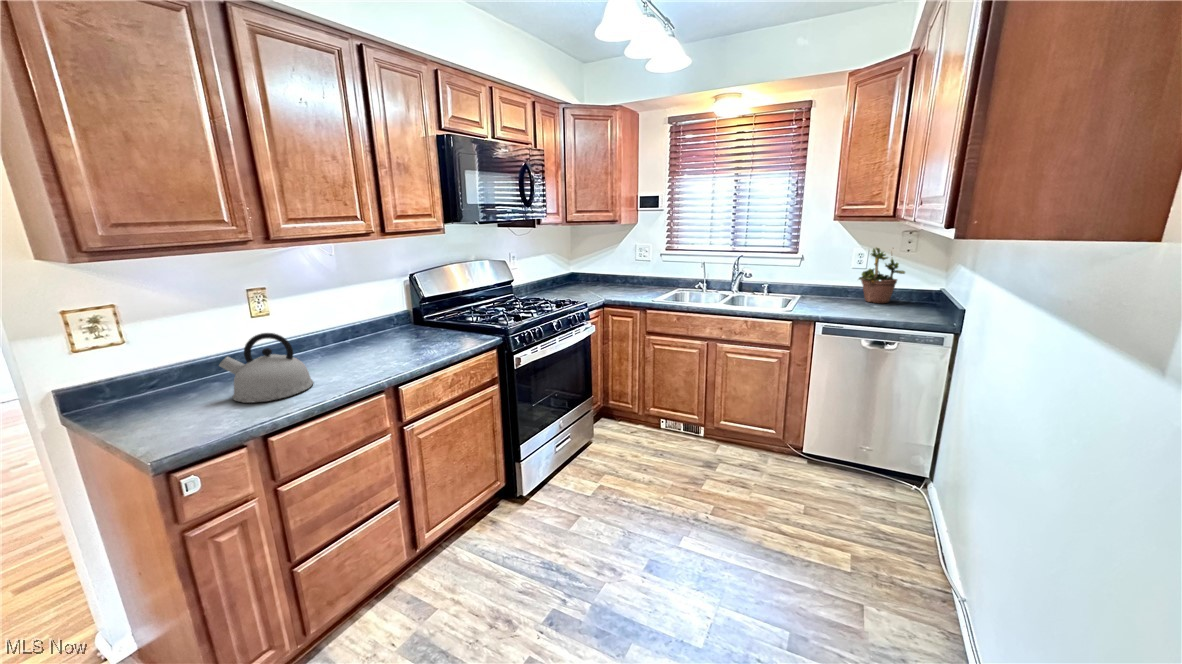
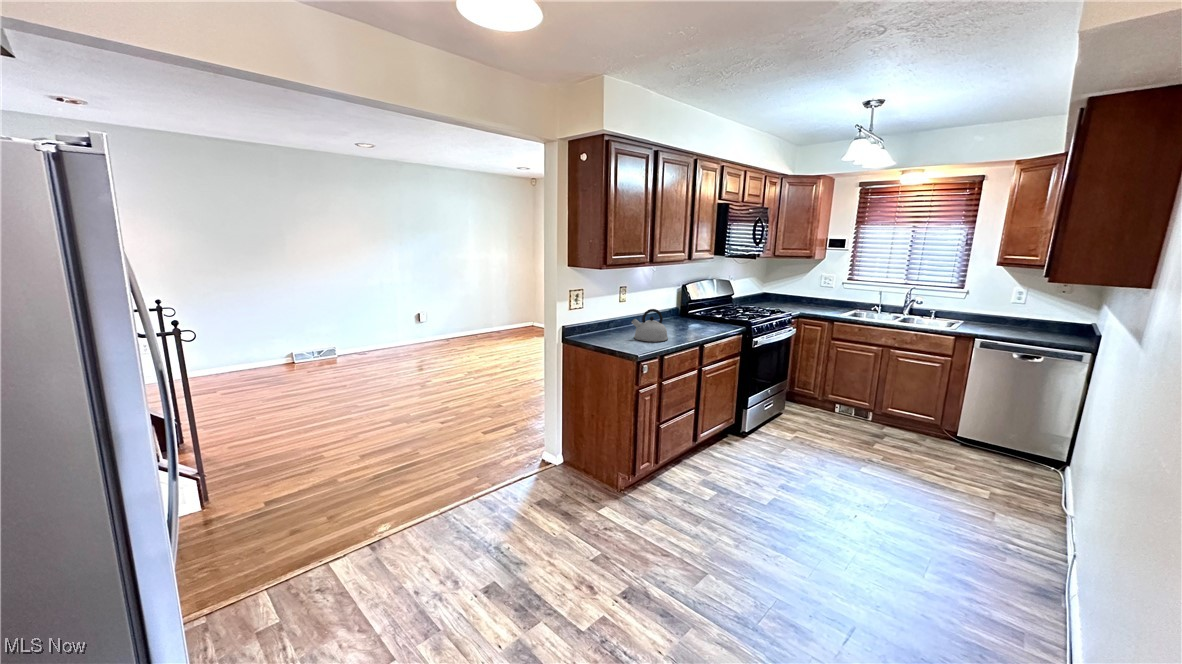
potted plant: present [859,248,905,303] -> none [1016,285,1061,332]

